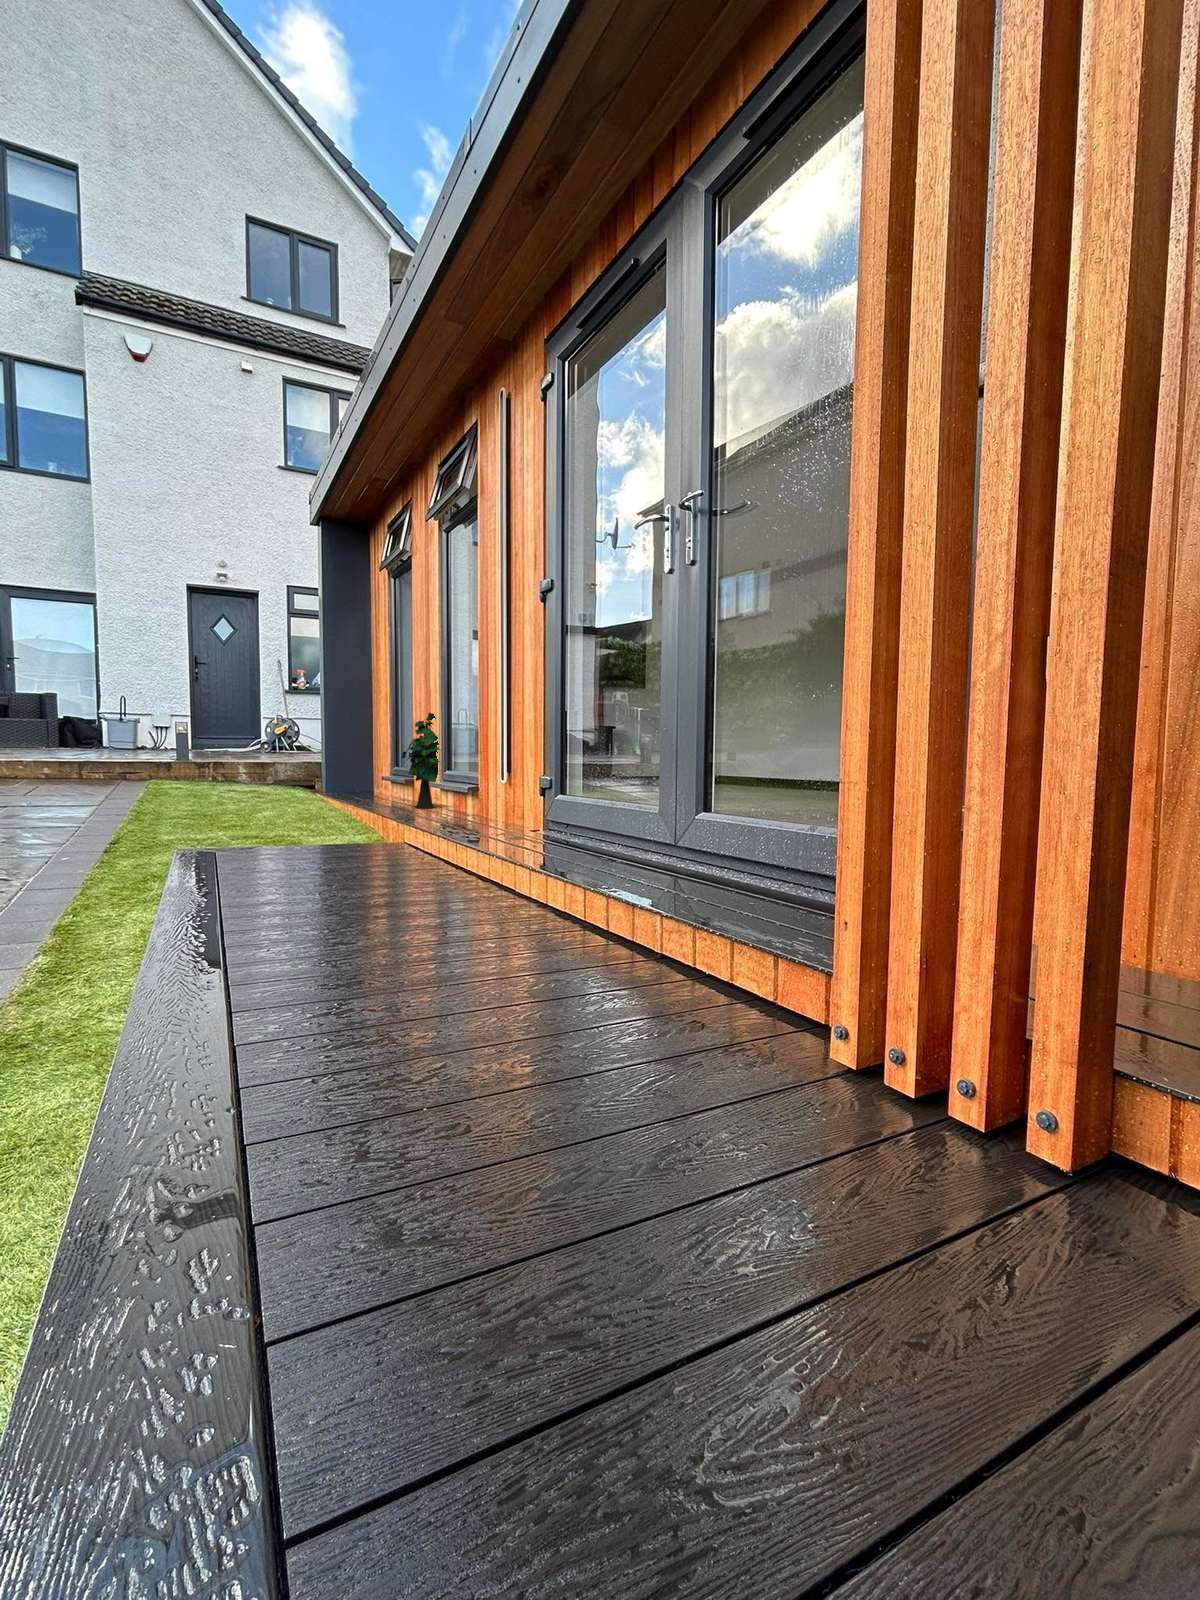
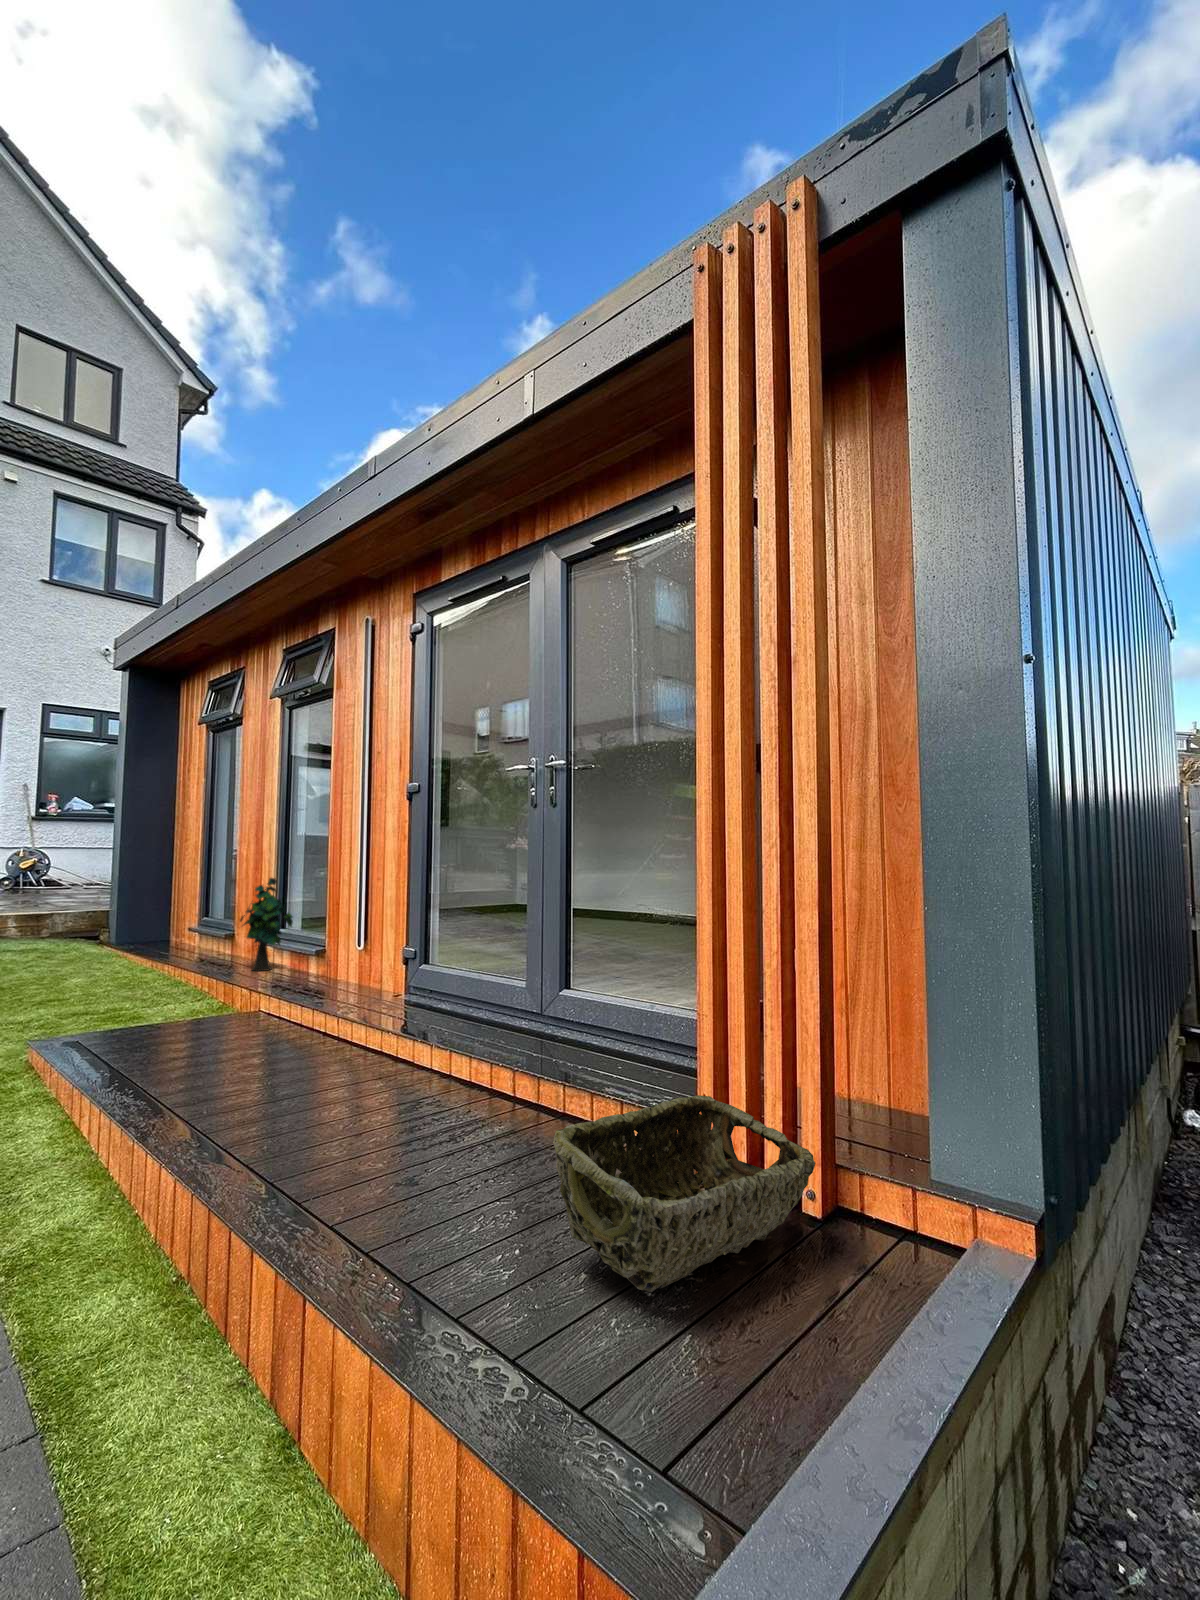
woven basket: none [492,919,1068,1278] -> present [553,1095,815,1292]

